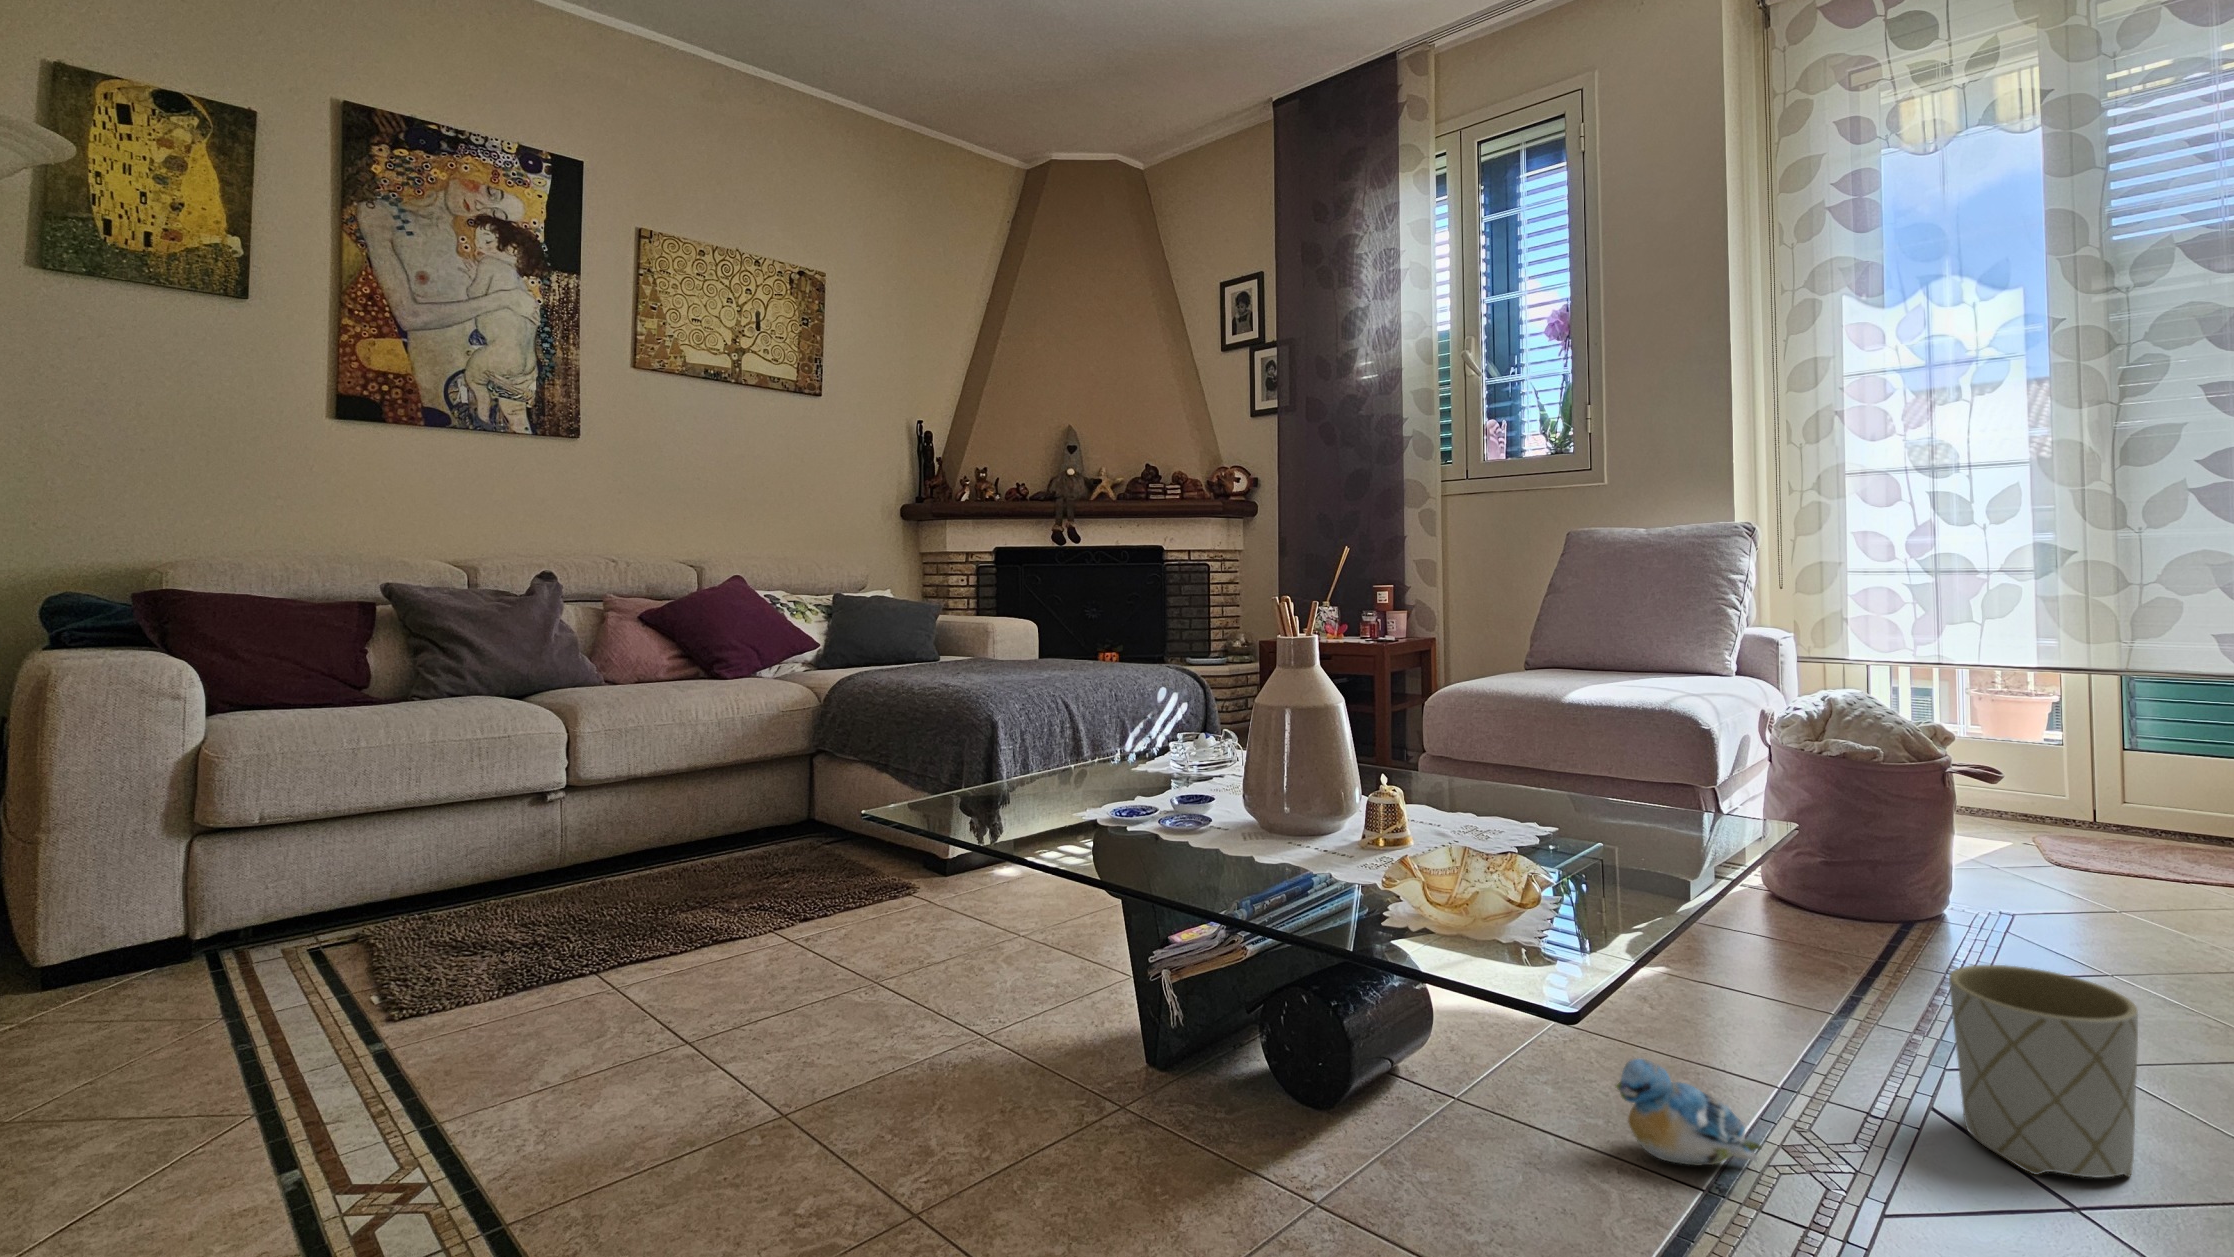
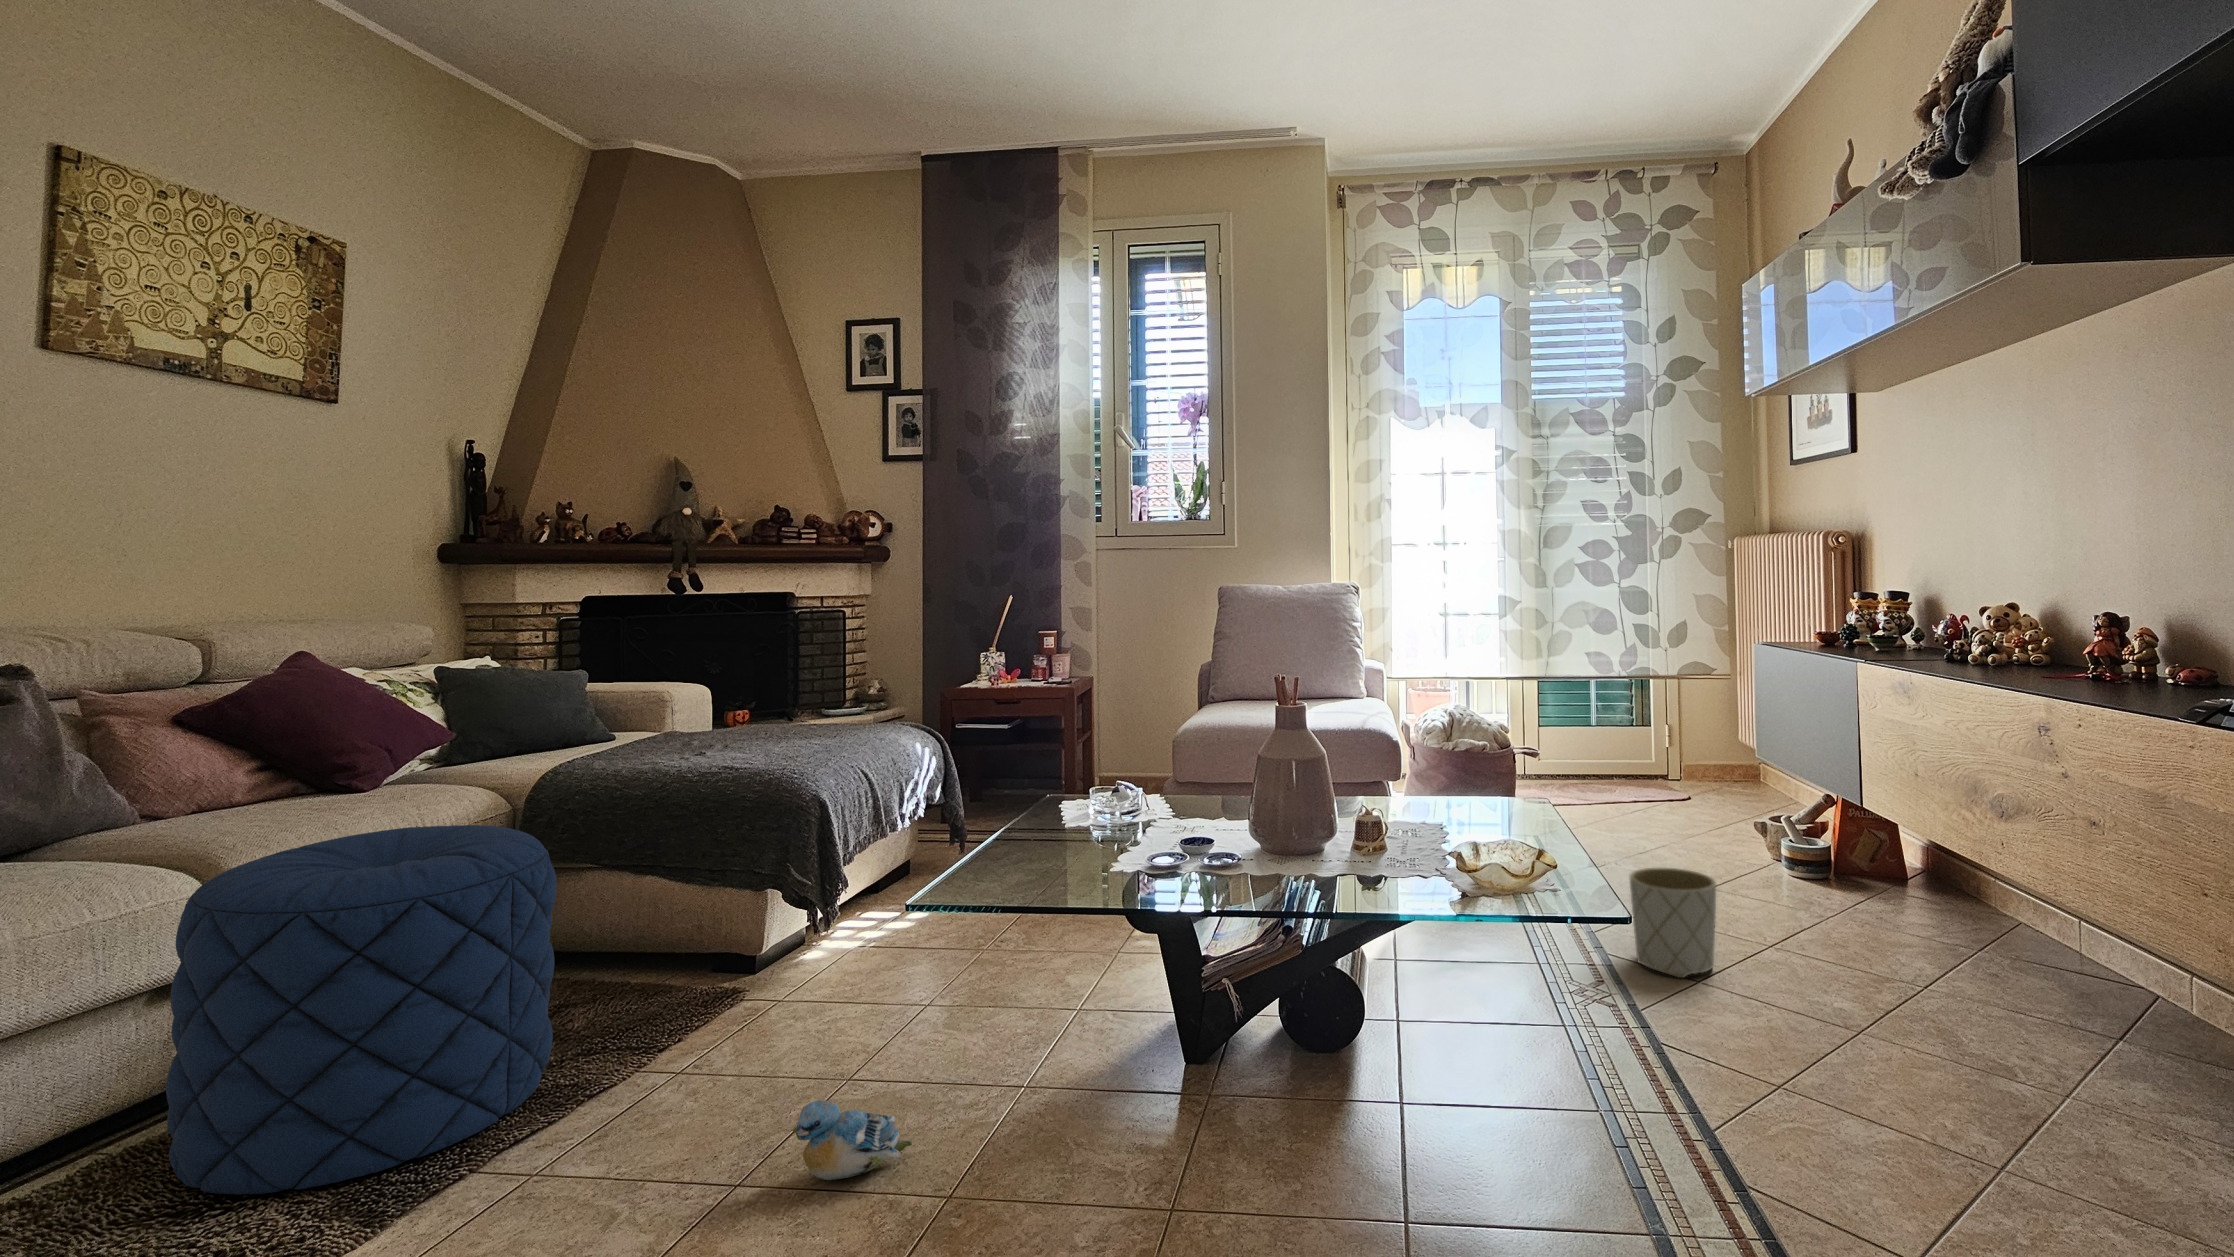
pouf: none [471,699,736,954] -> present [166,825,557,1195]
plush toy: present [1616,1059,1761,1165] -> present [792,1100,912,1180]

